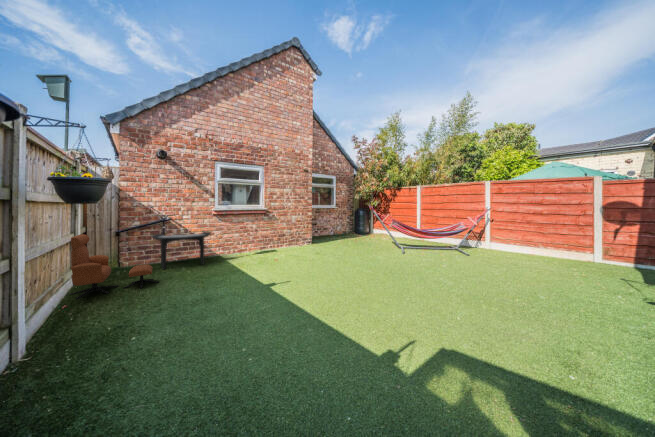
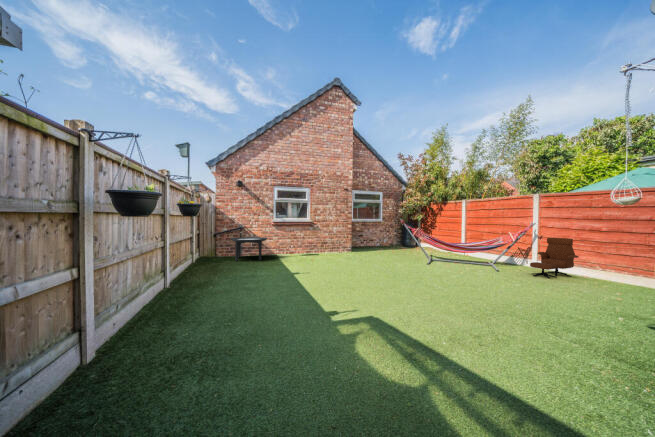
lounge chair: present [70,234,159,299] -> present [530,238,579,278]

